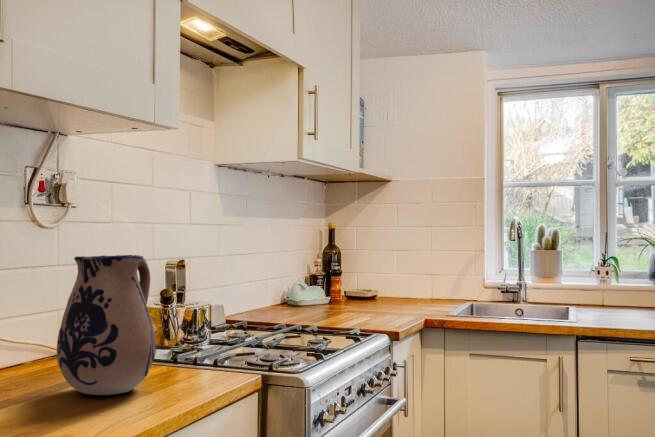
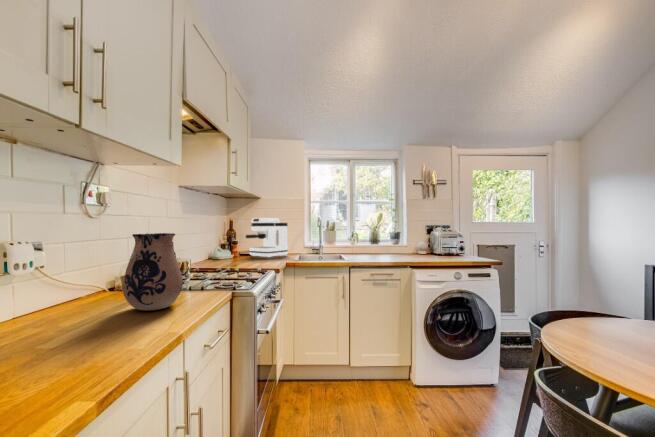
coffee maker: none [351,222,441,306] -> present [246,218,288,257]

